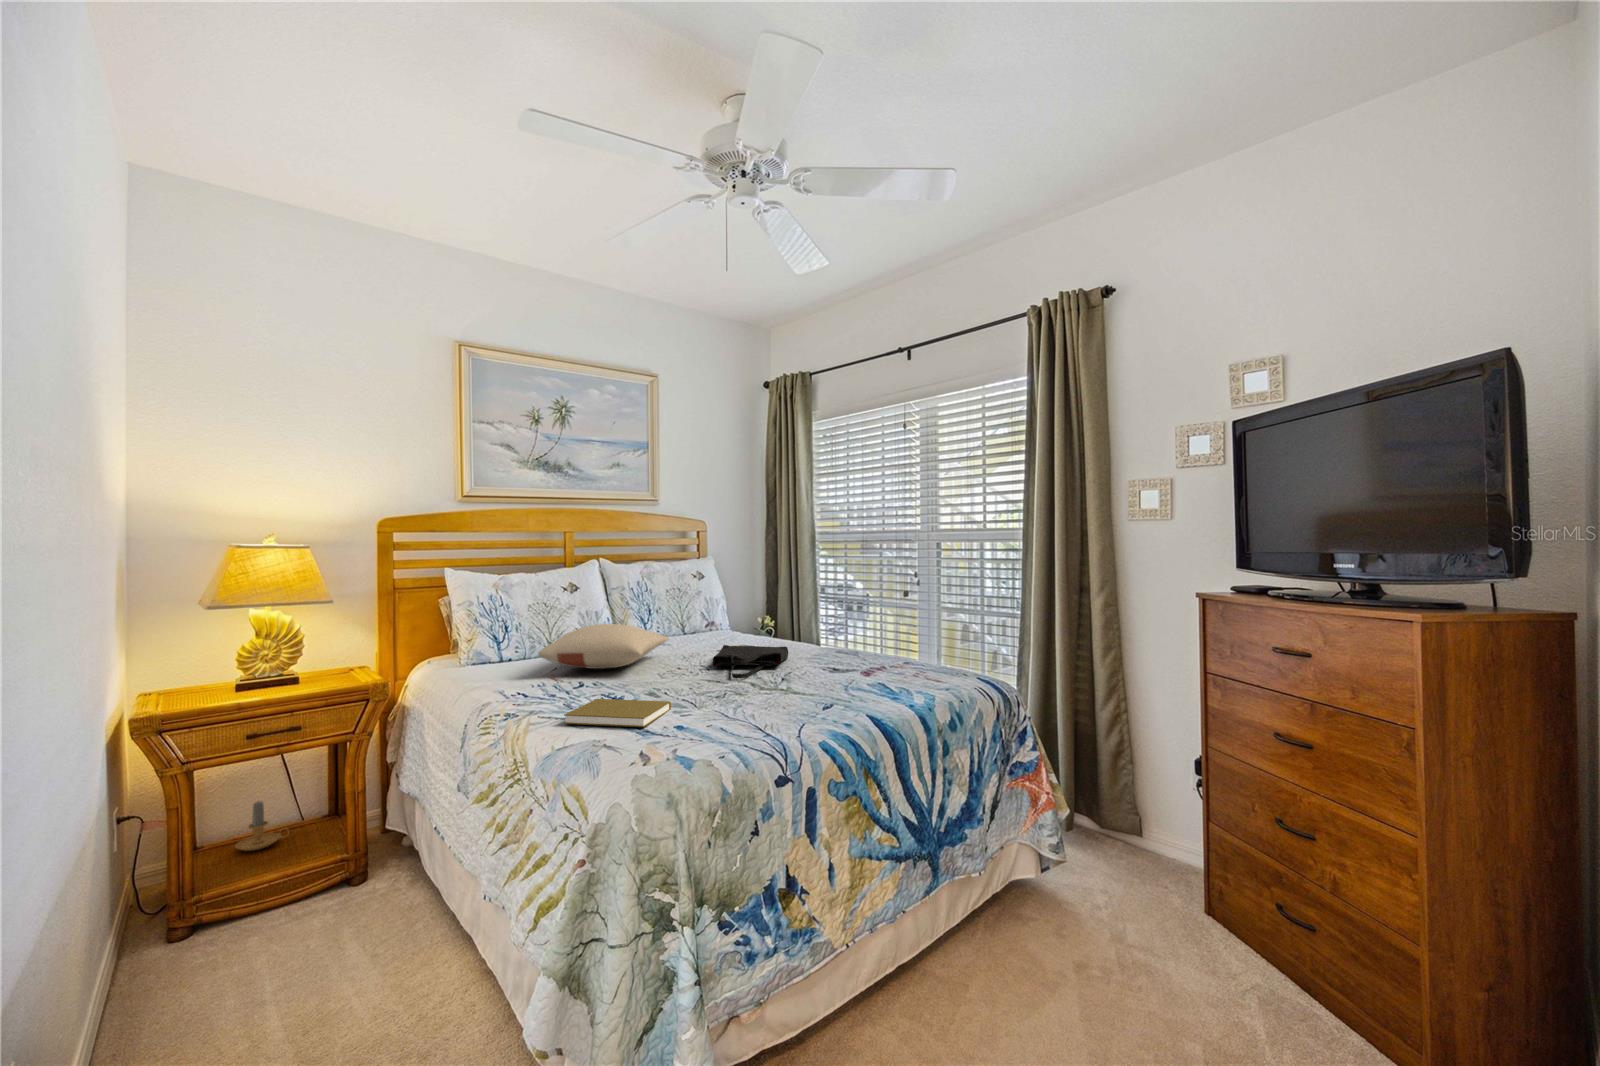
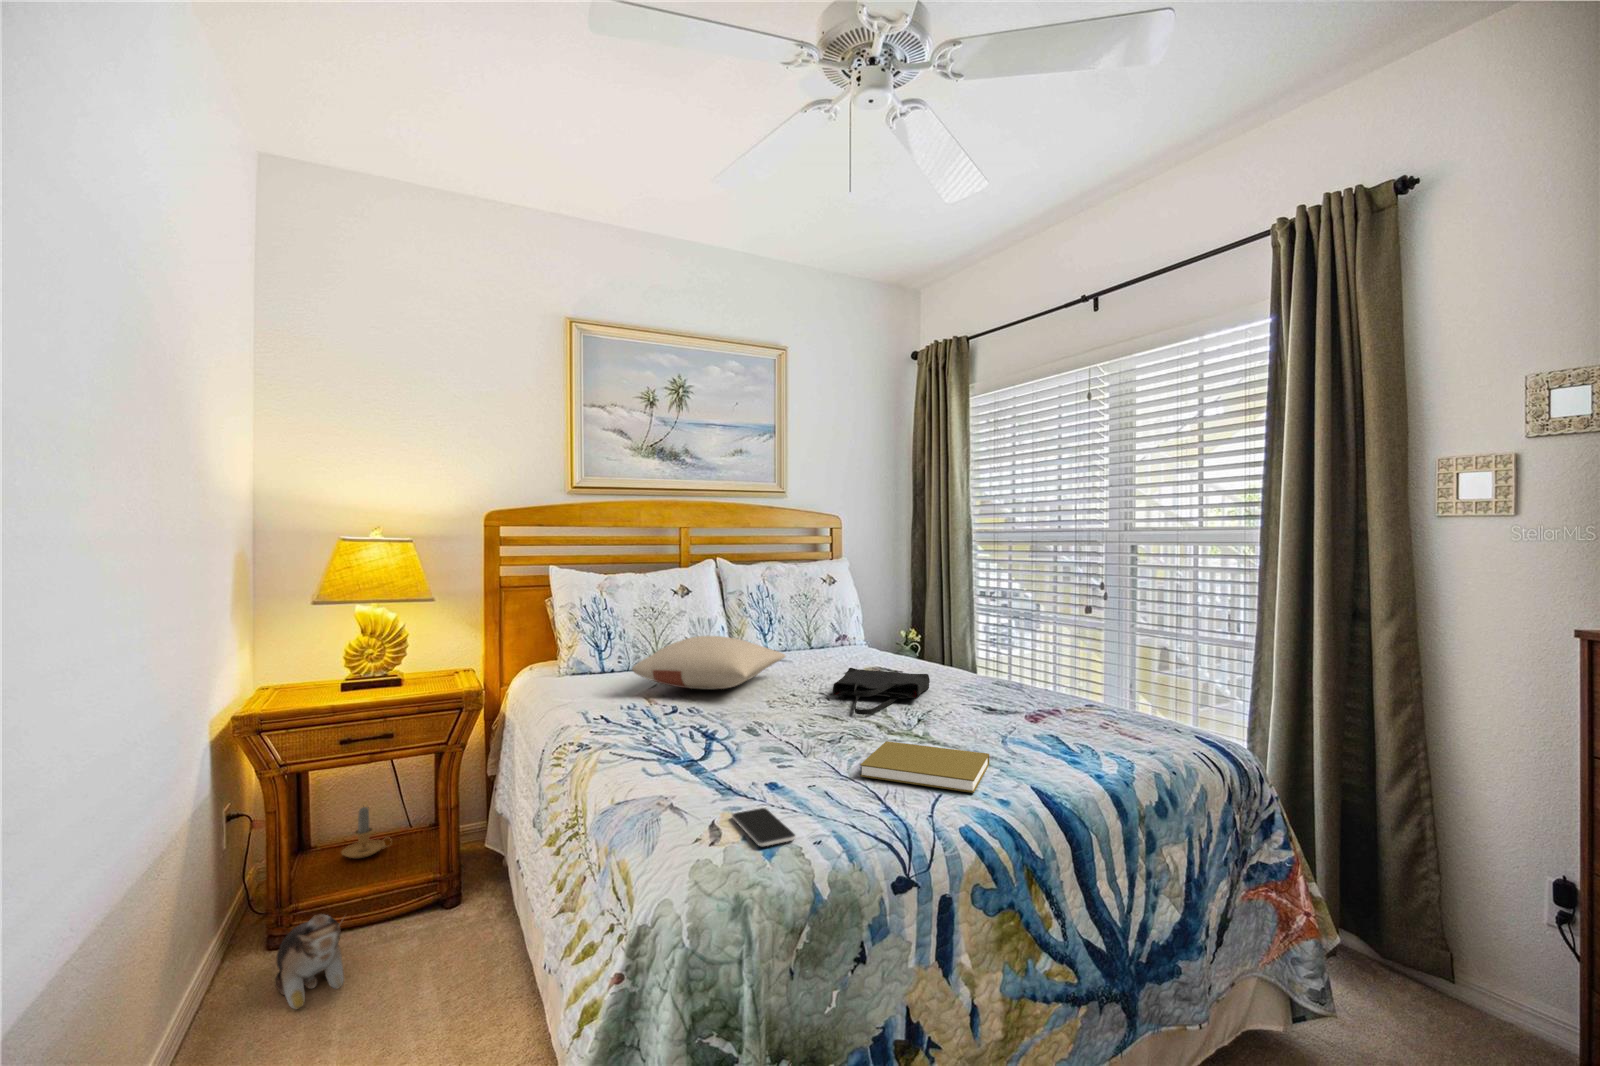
book: present [564,699,671,727] -> present [860,741,989,793]
smartphone: none [654,741,705,763] -> present [732,808,796,846]
plush toy: none [192,886,274,979] -> present [275,914,344,1009]

